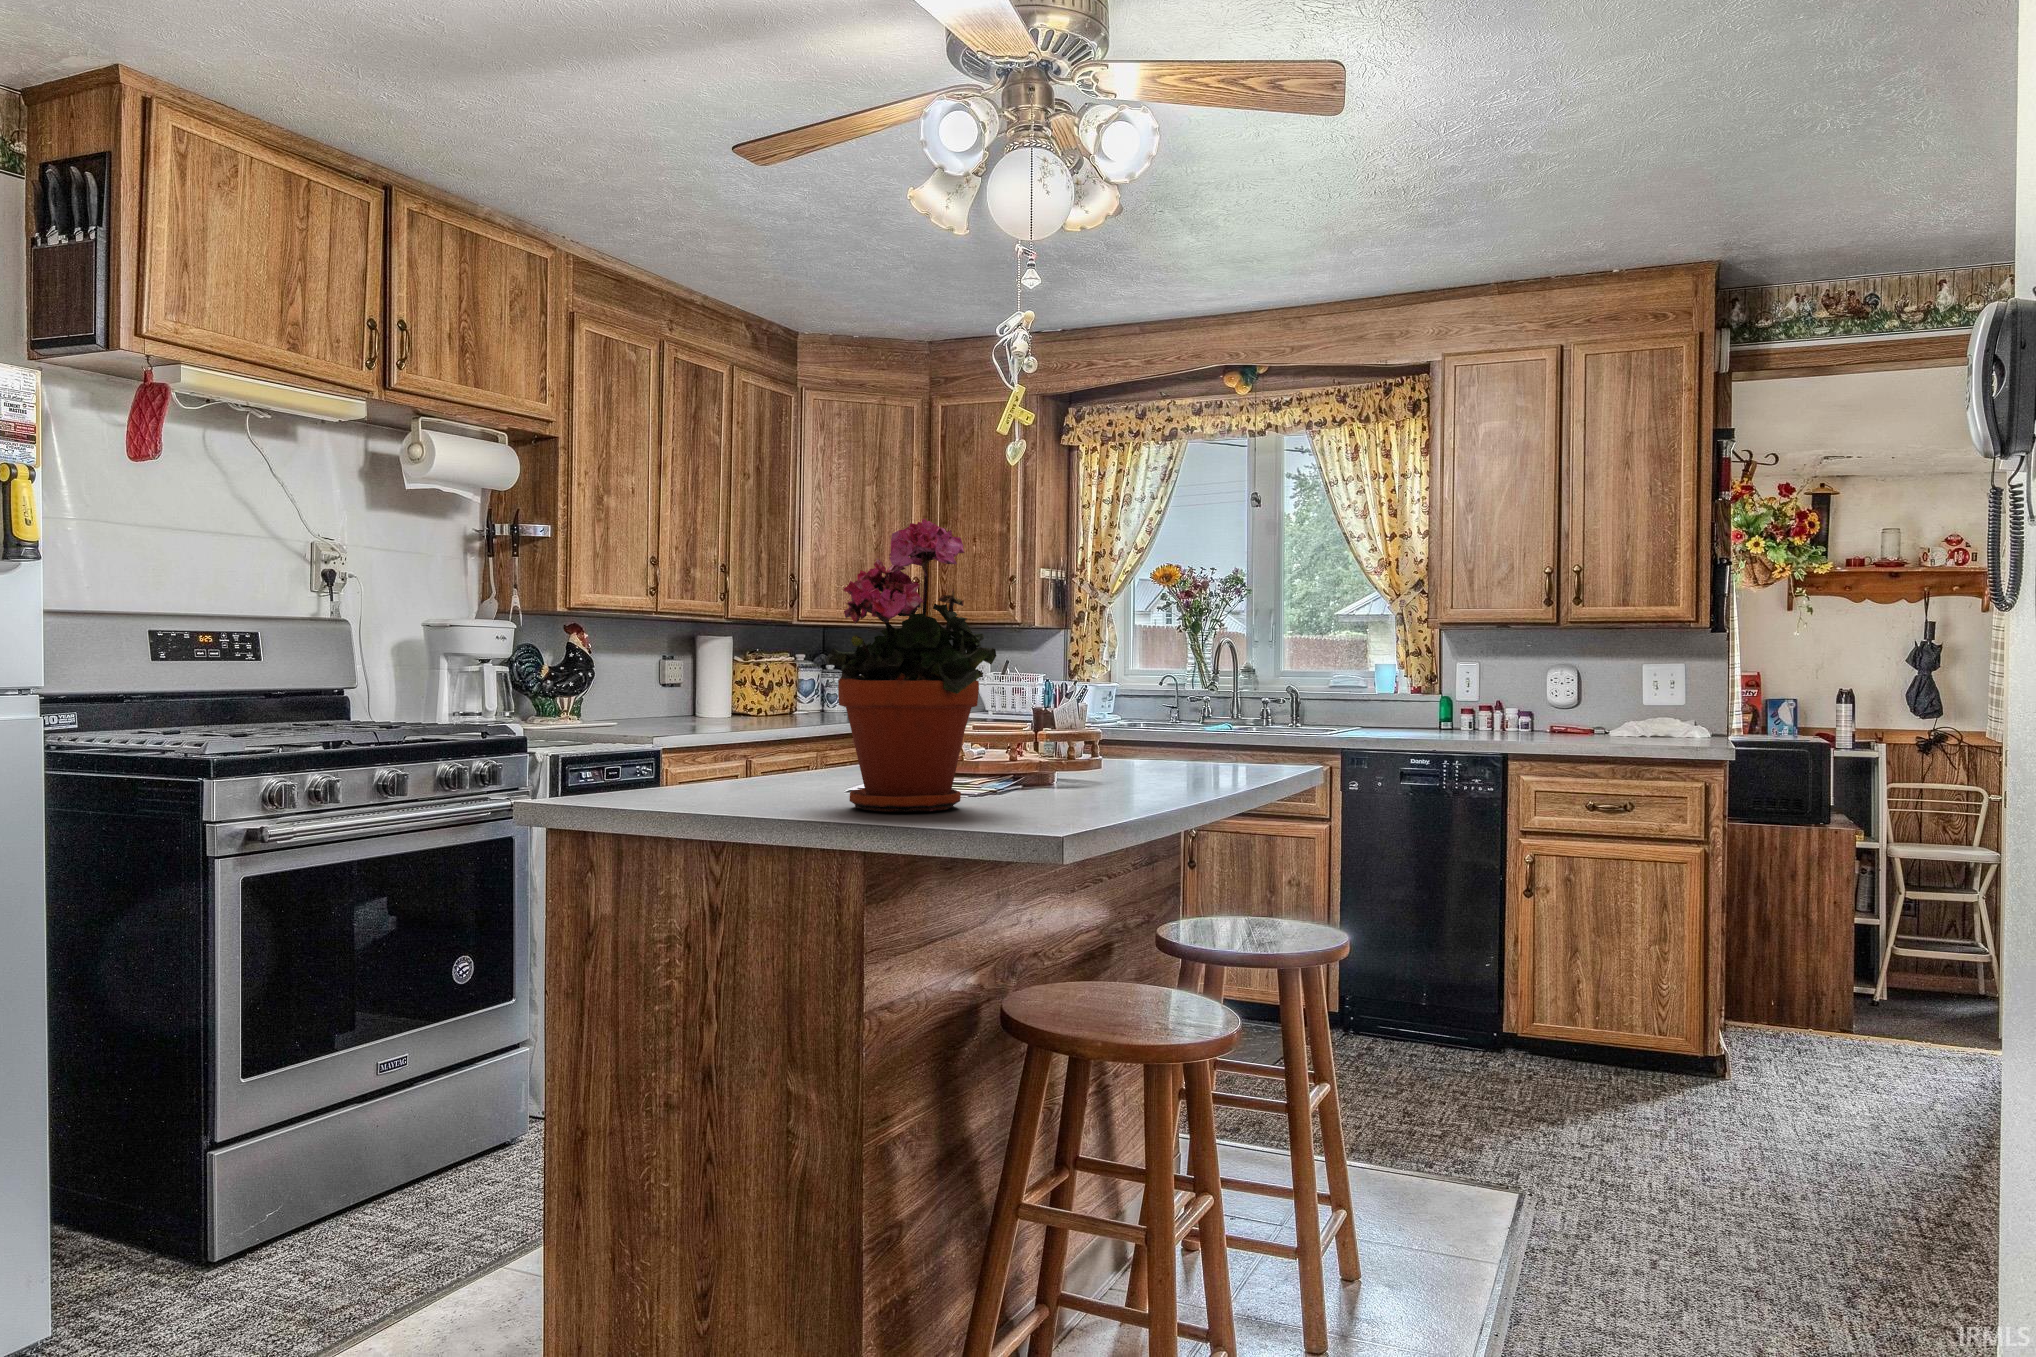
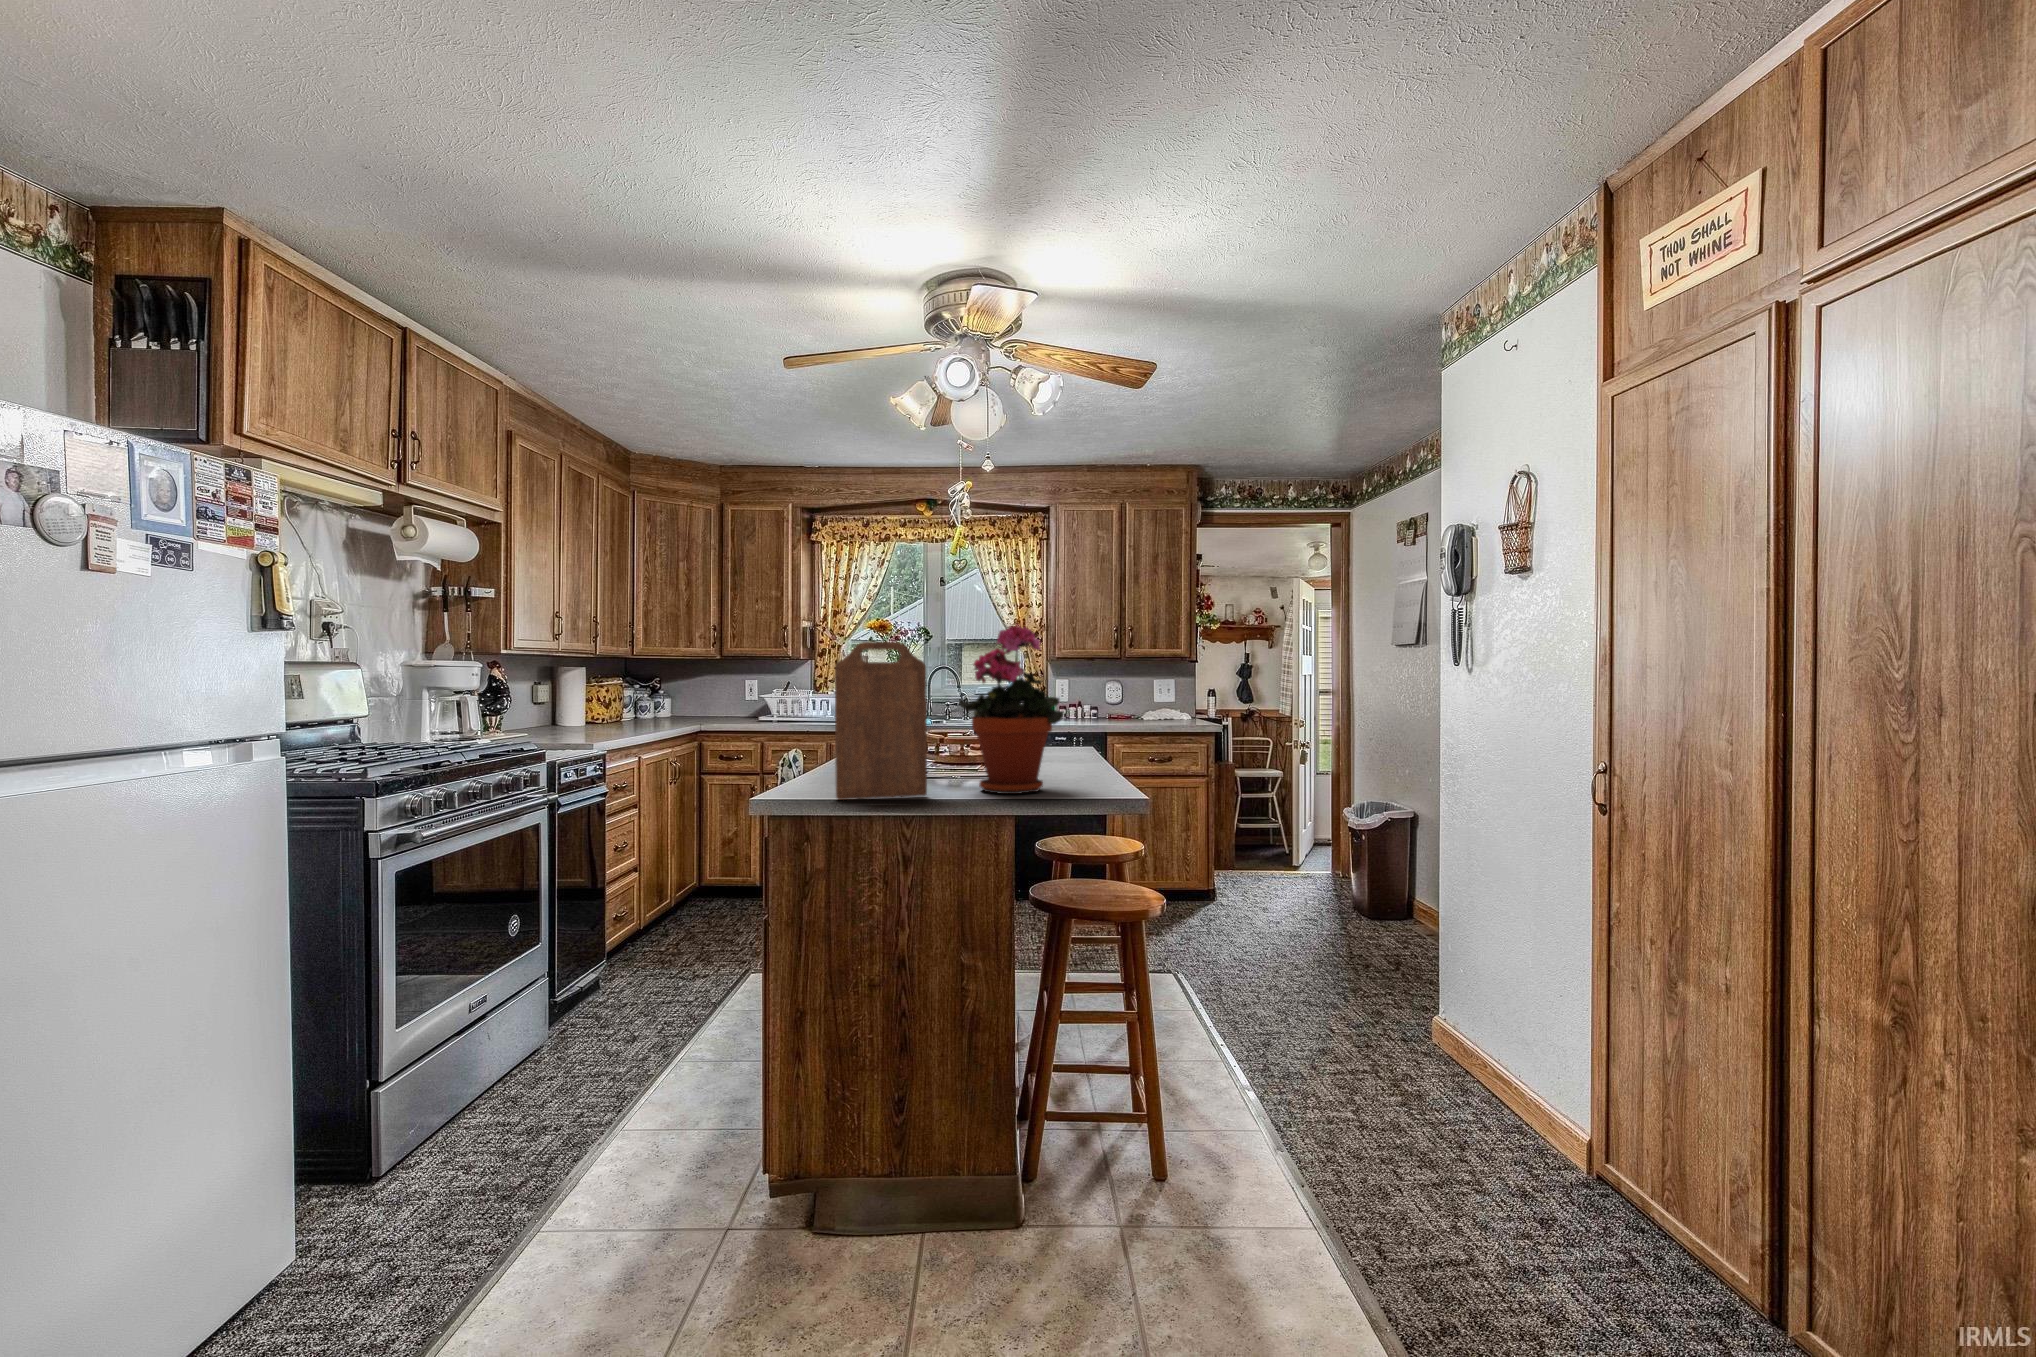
cutting board: none [608,552,747,806] -> present [835,642,927,800]

